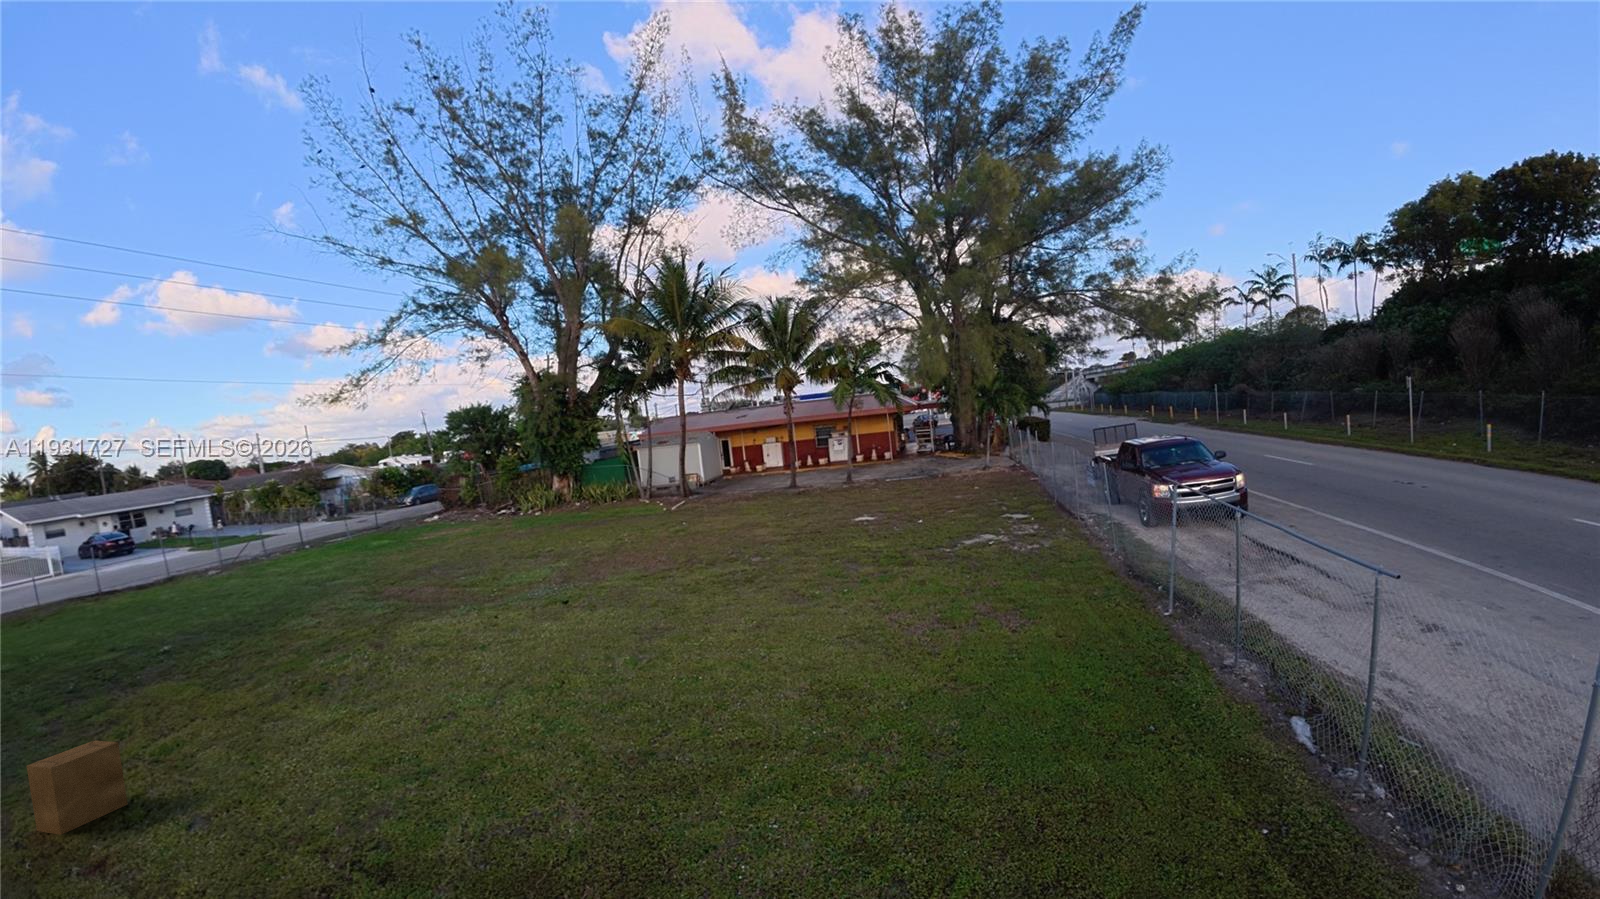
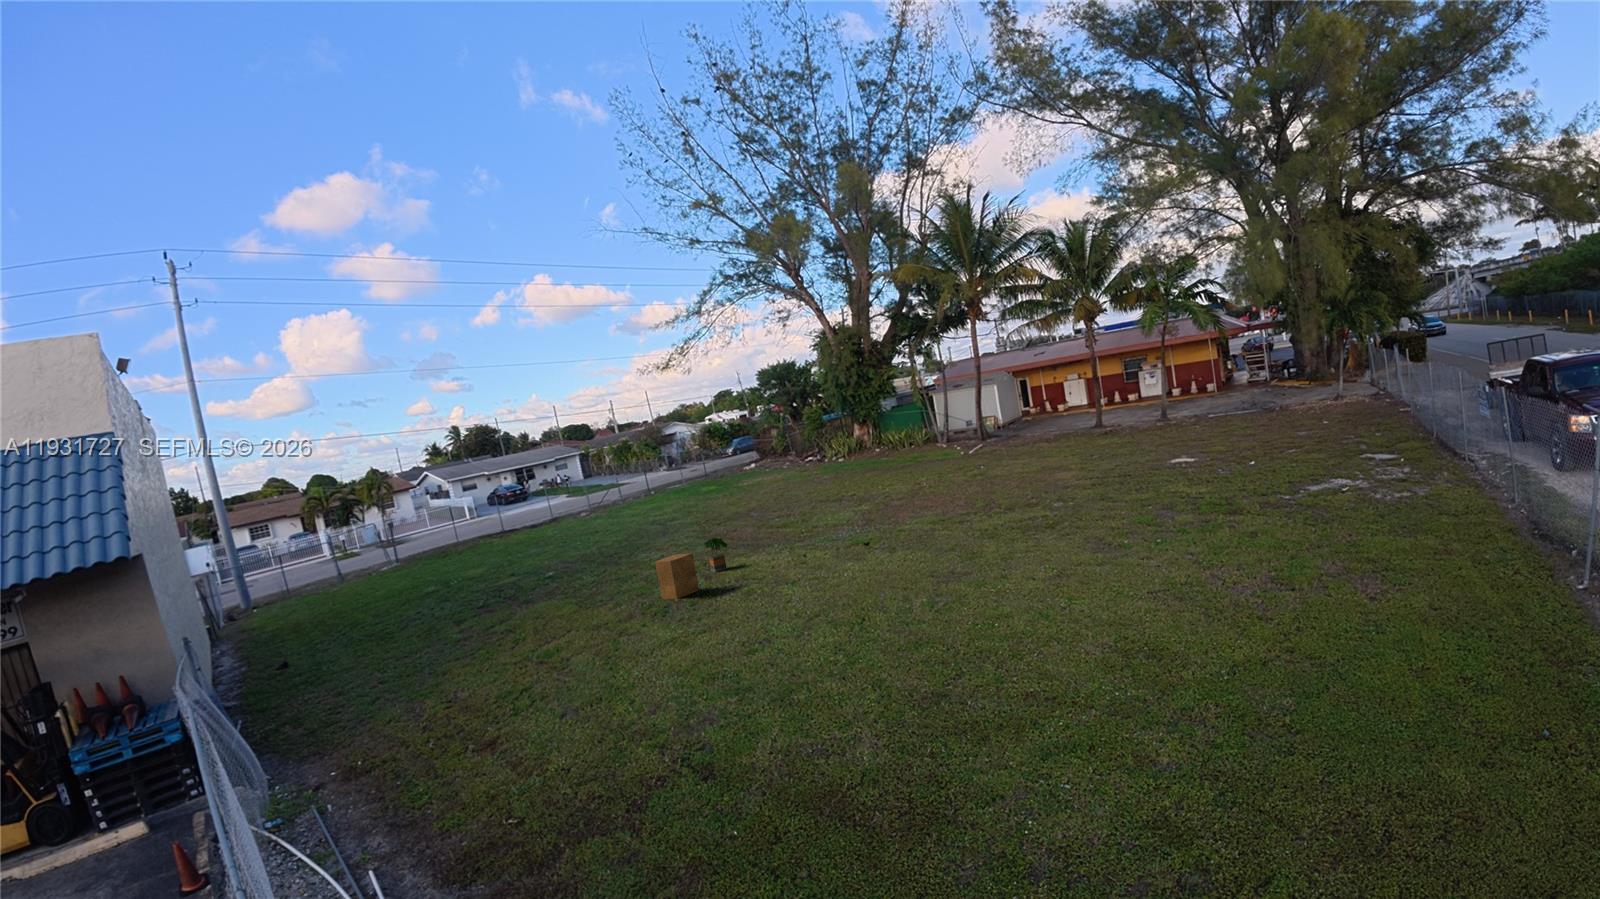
potted tree: none [190,684,237,744] -> present [704,538,727,572]

